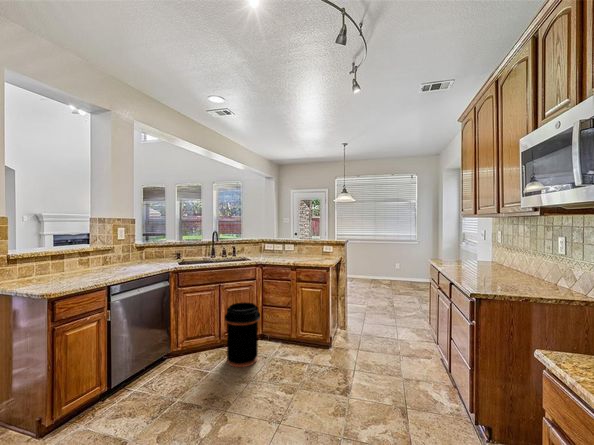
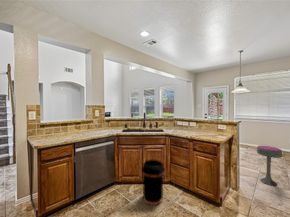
bar stool: none [364,271,388,318] -> present [257,146,282,186]

